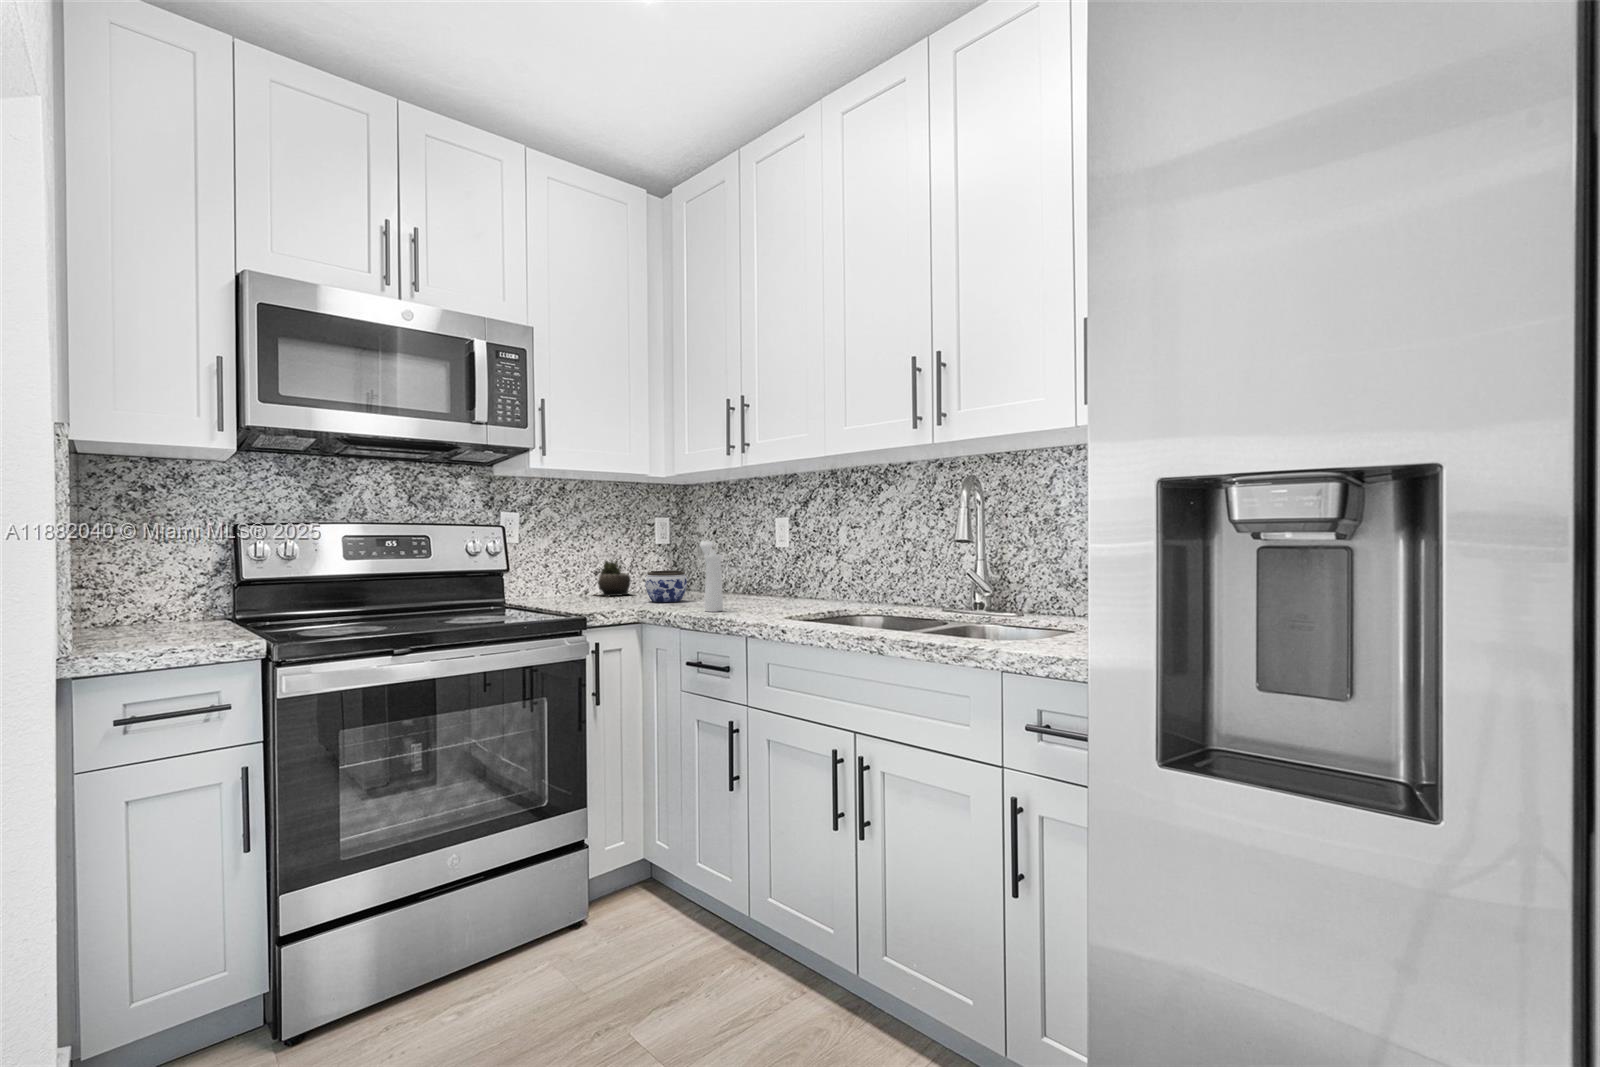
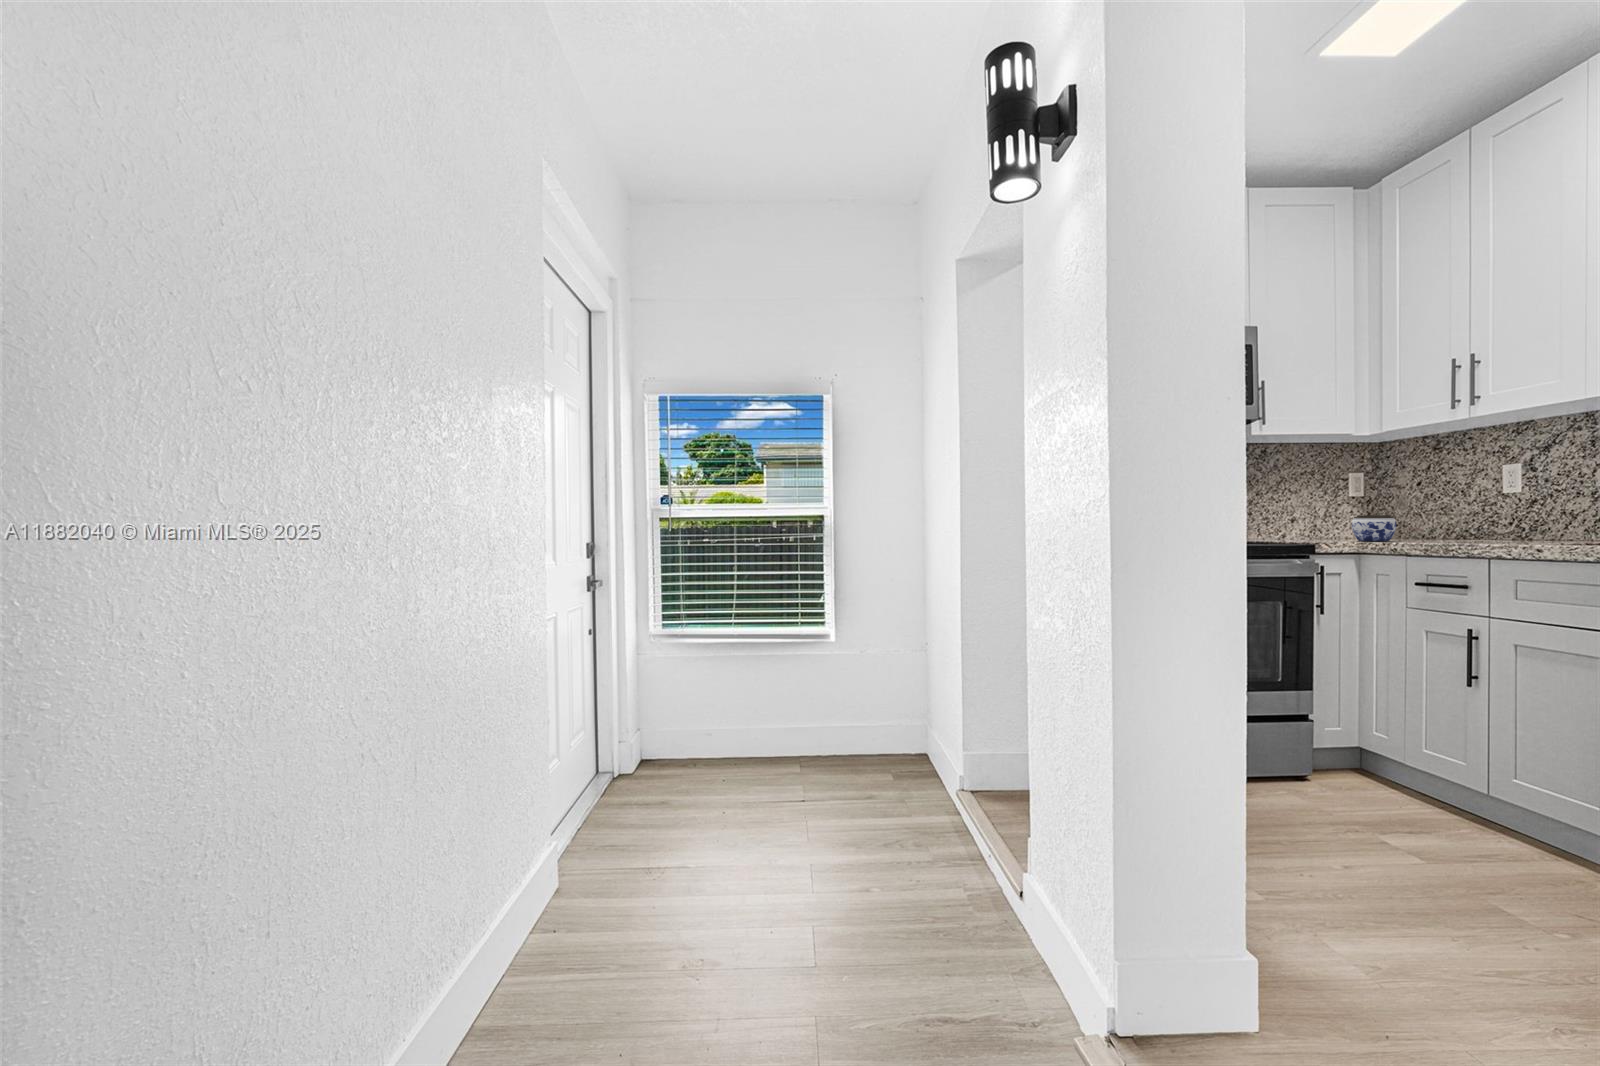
pepper mill: present [700,541,723,612] -> none [1420,486,1451,544]
succulent plant: present [598,559,631,596] -> none [1284,508,1333,539]

